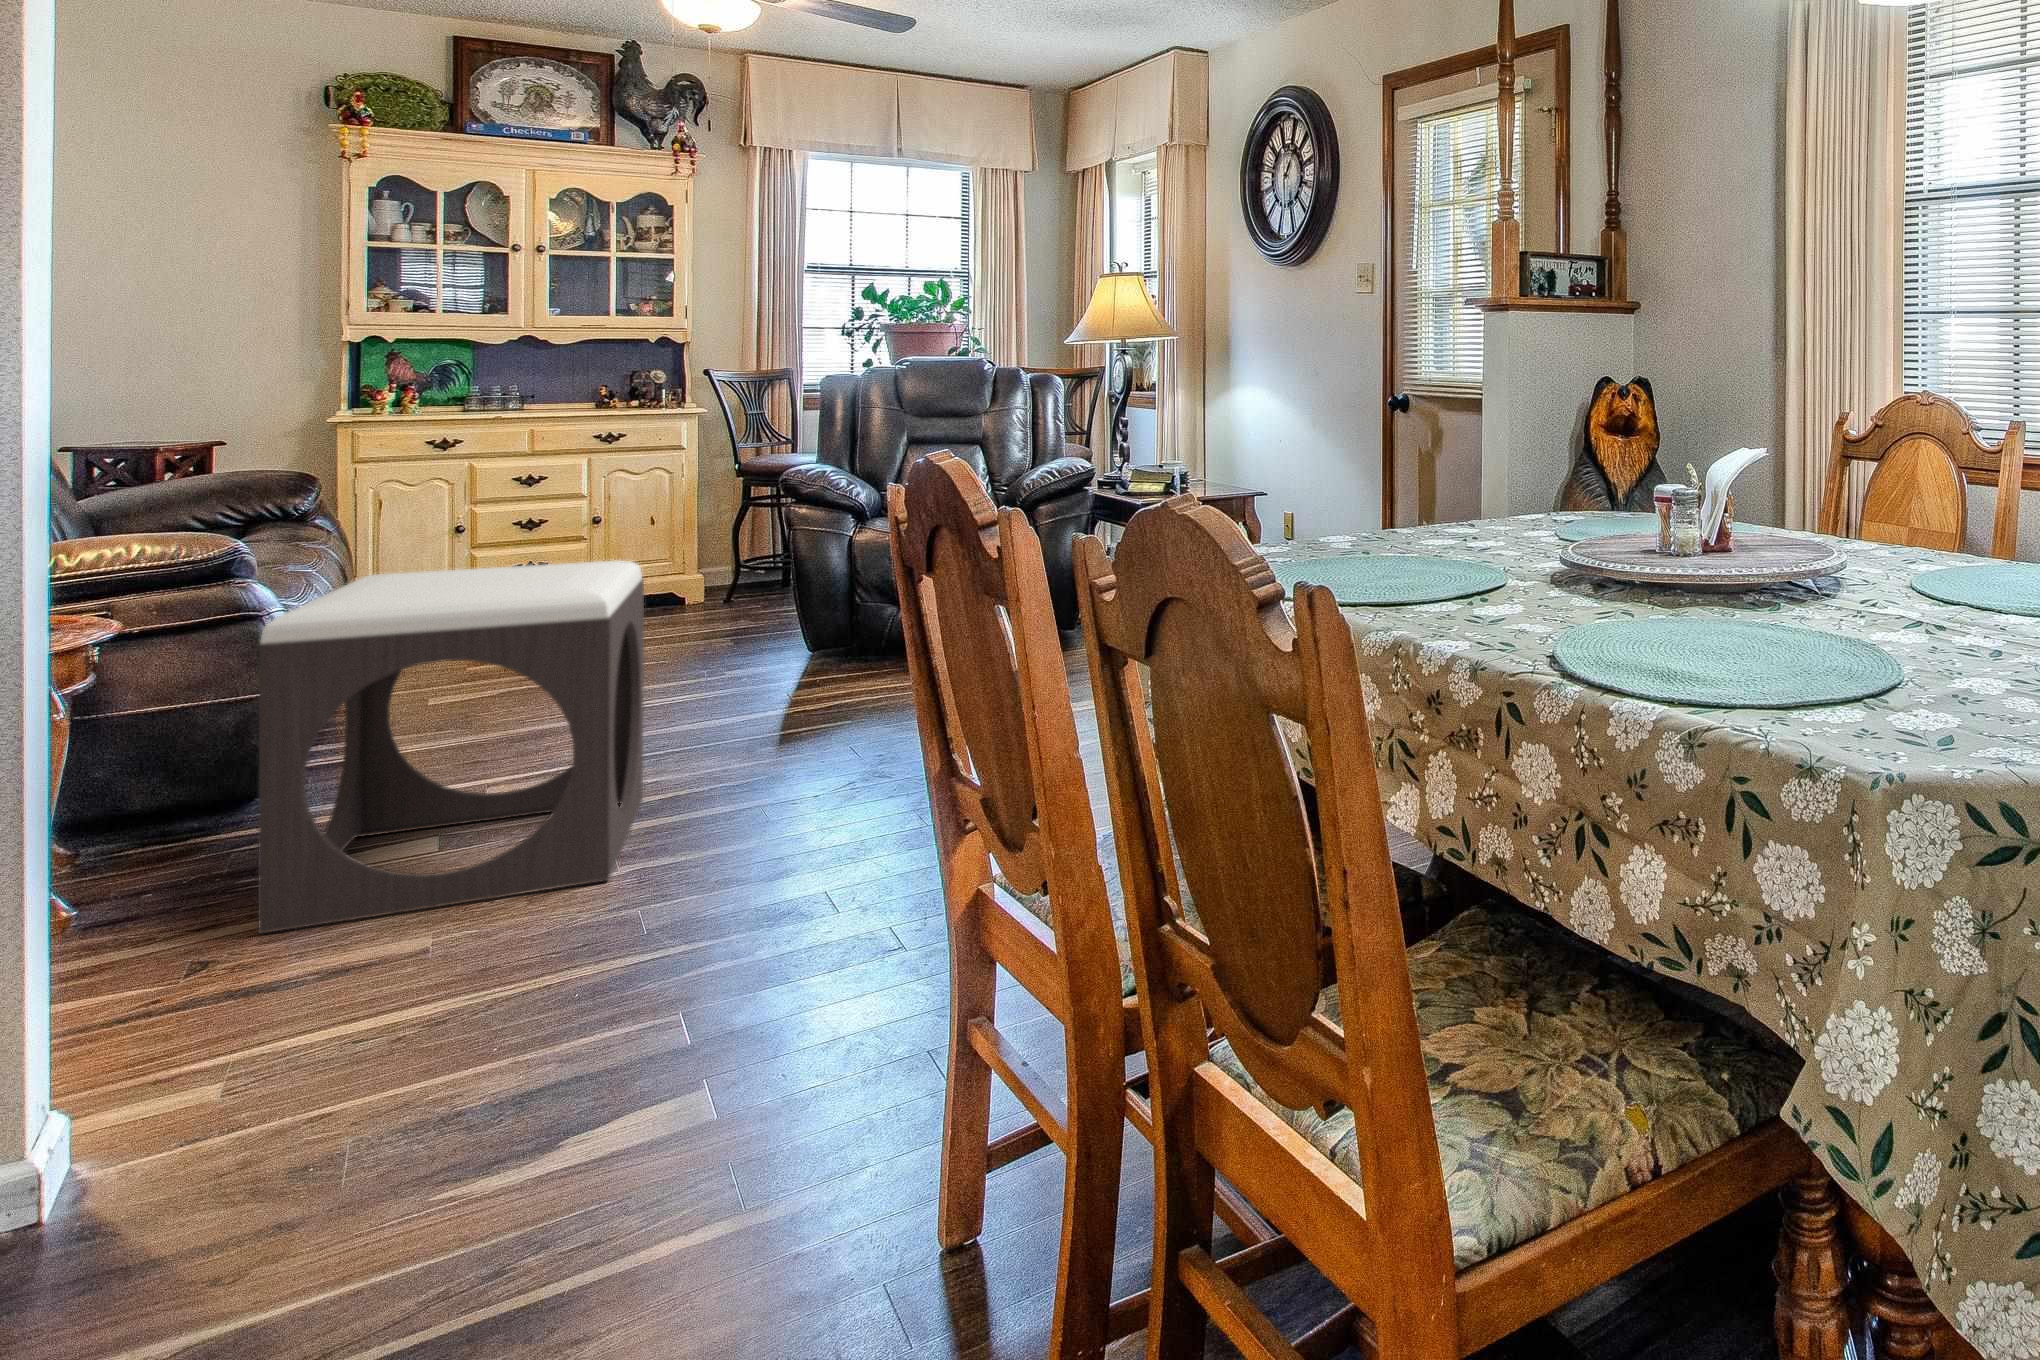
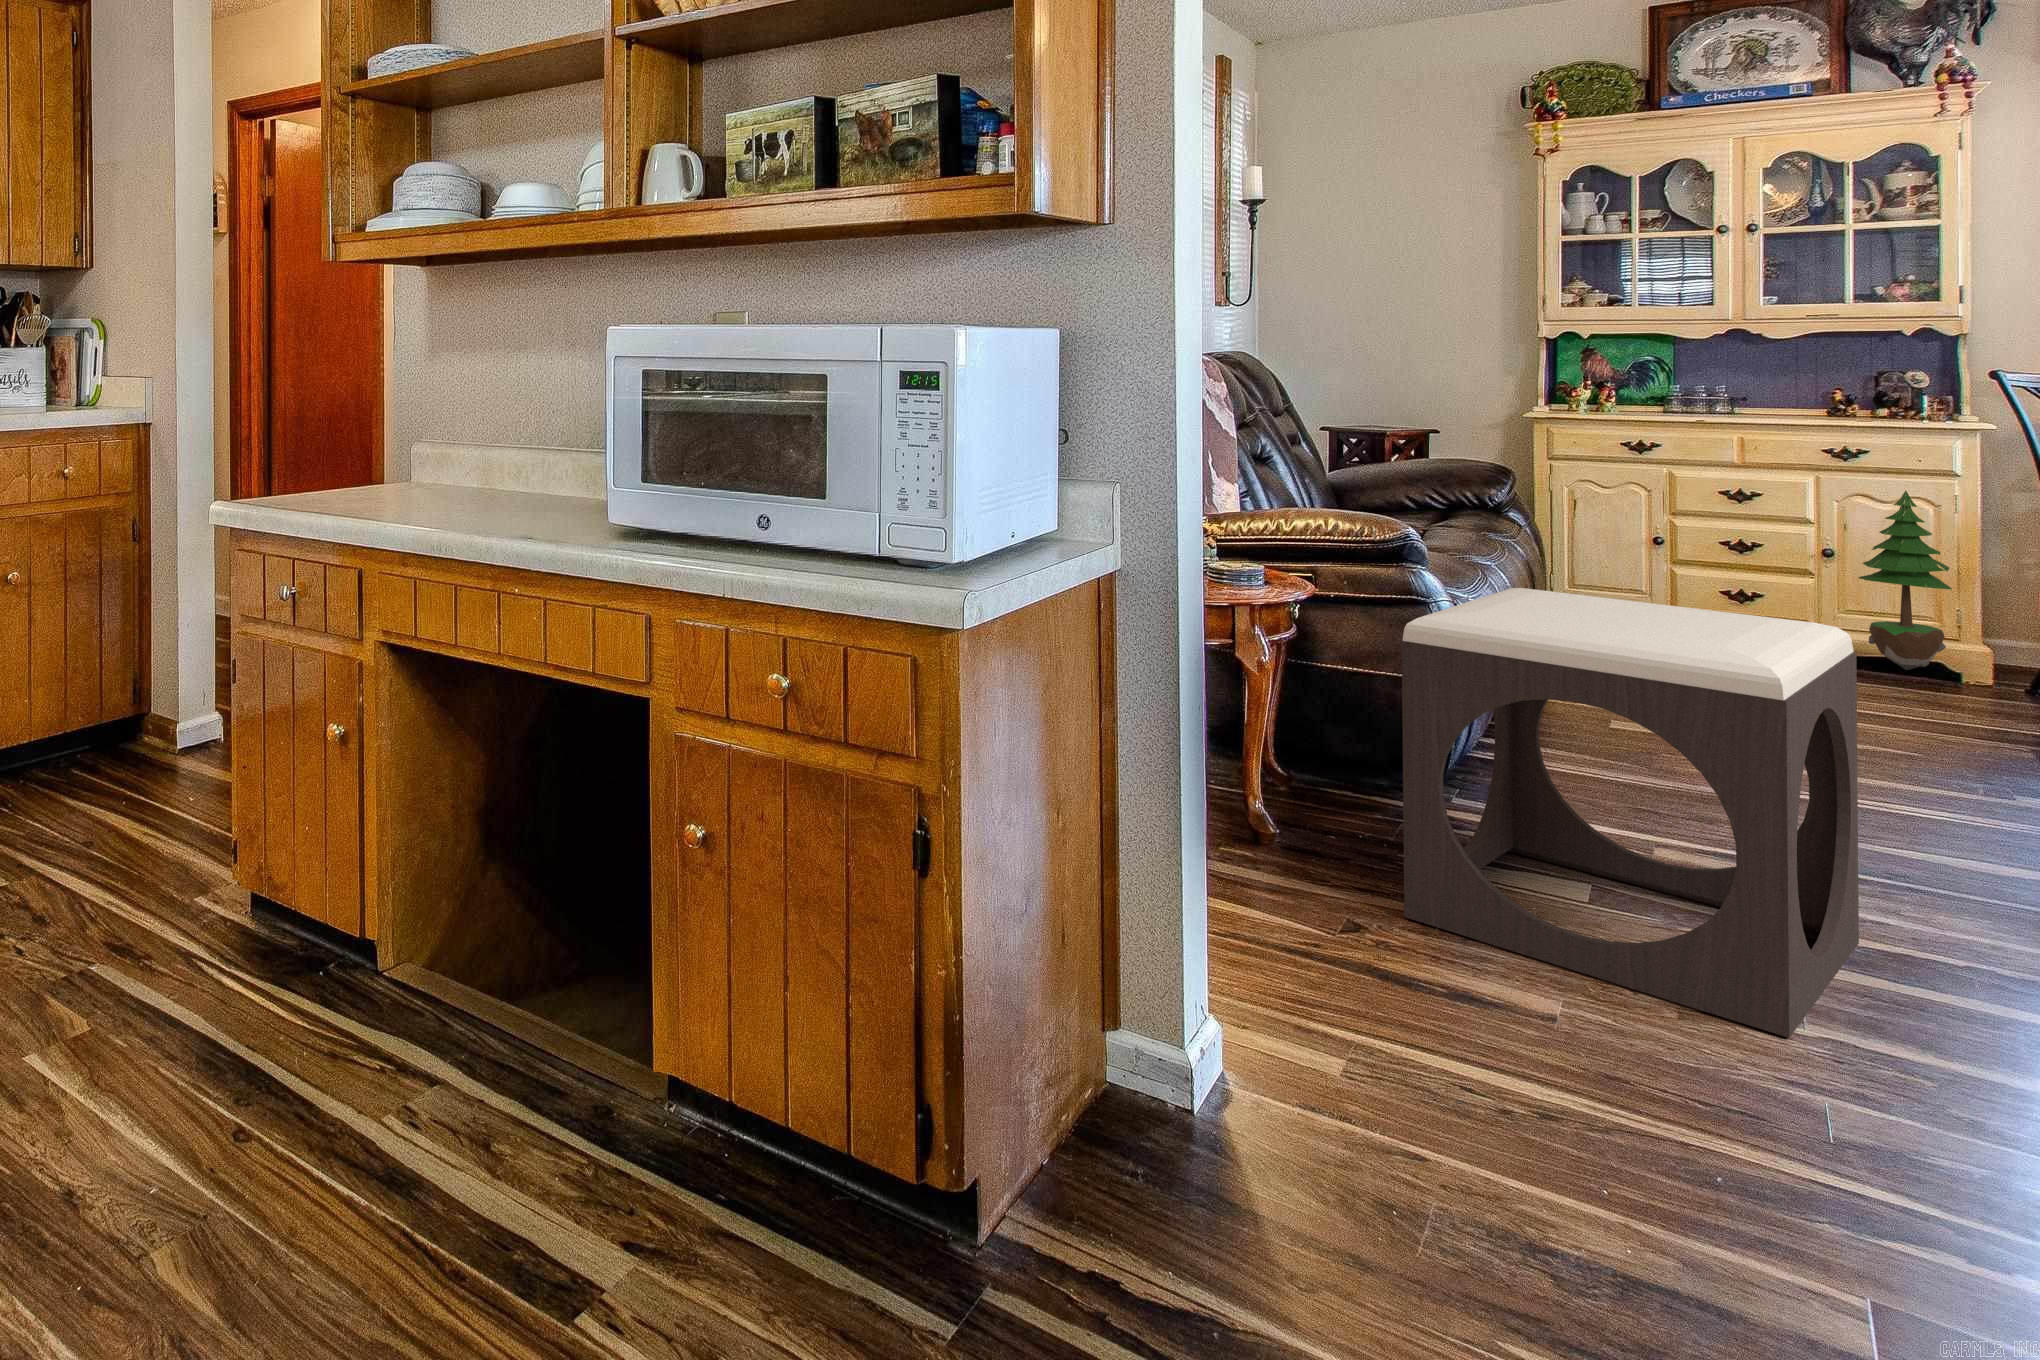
potted tree: none [617,465,677,606] -> present [1859,490,1952,670]

